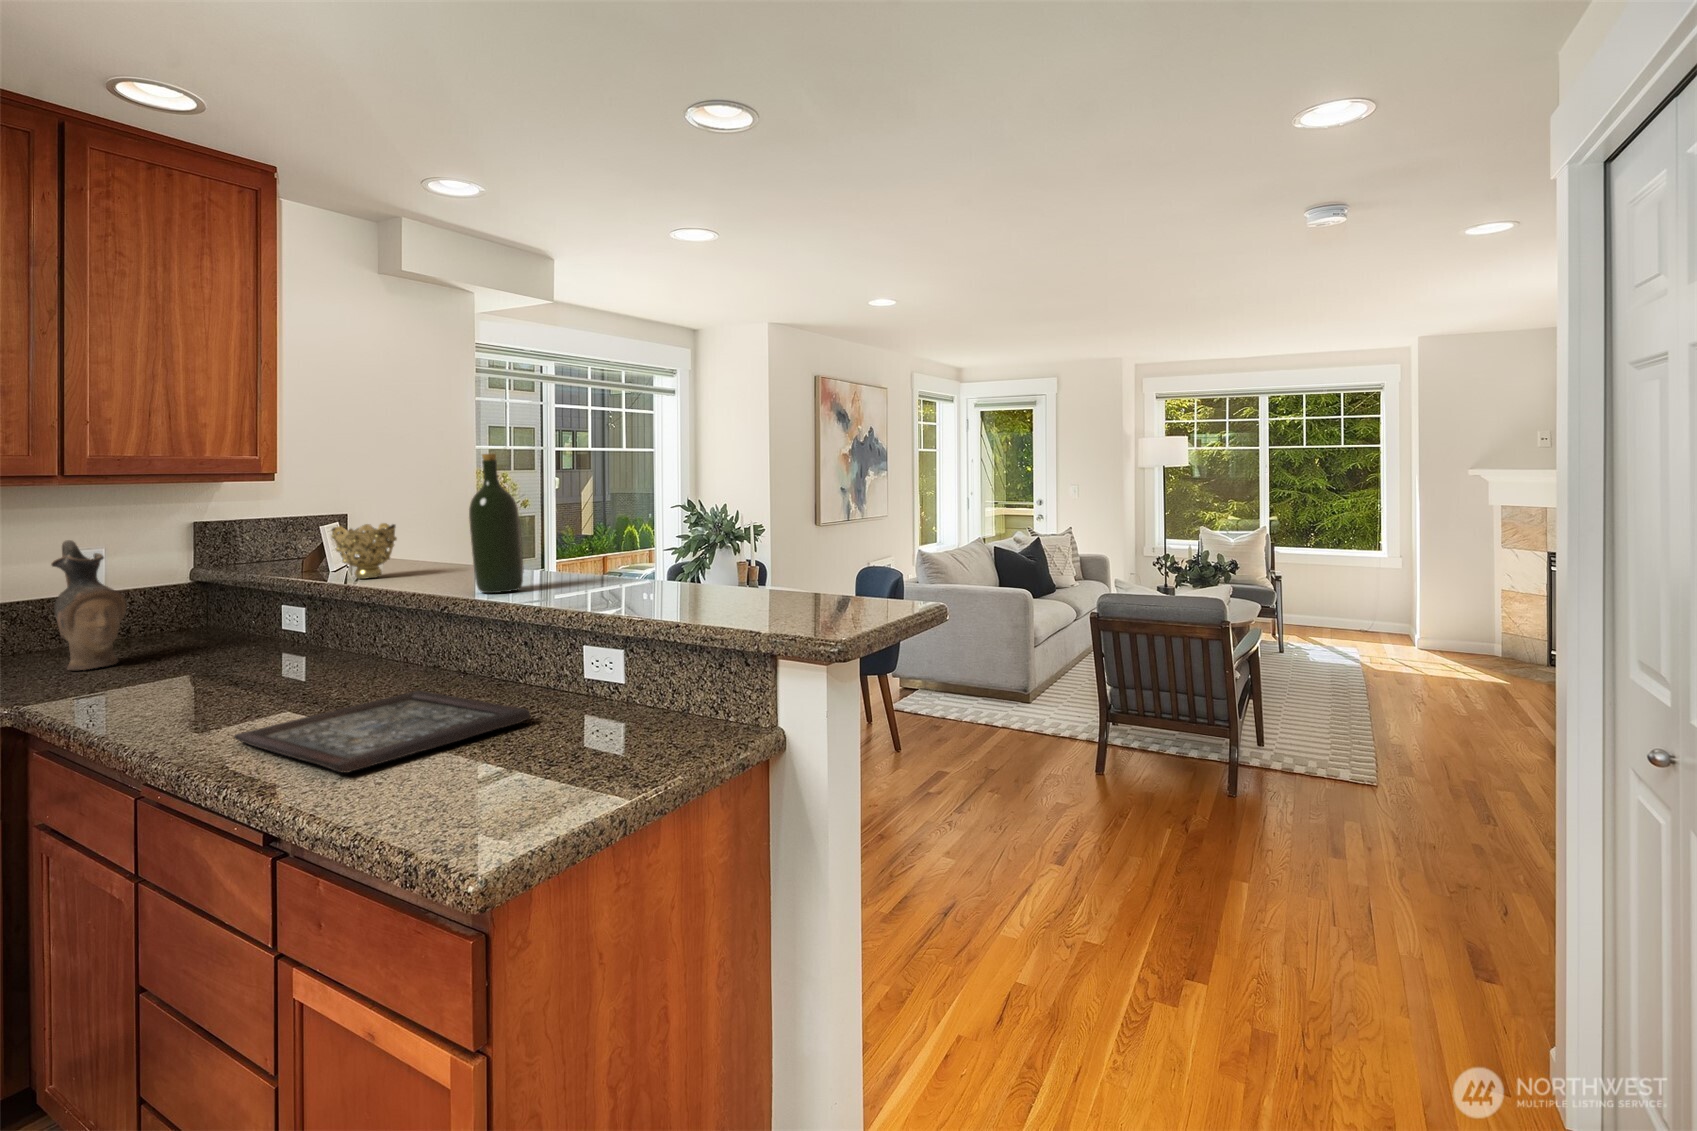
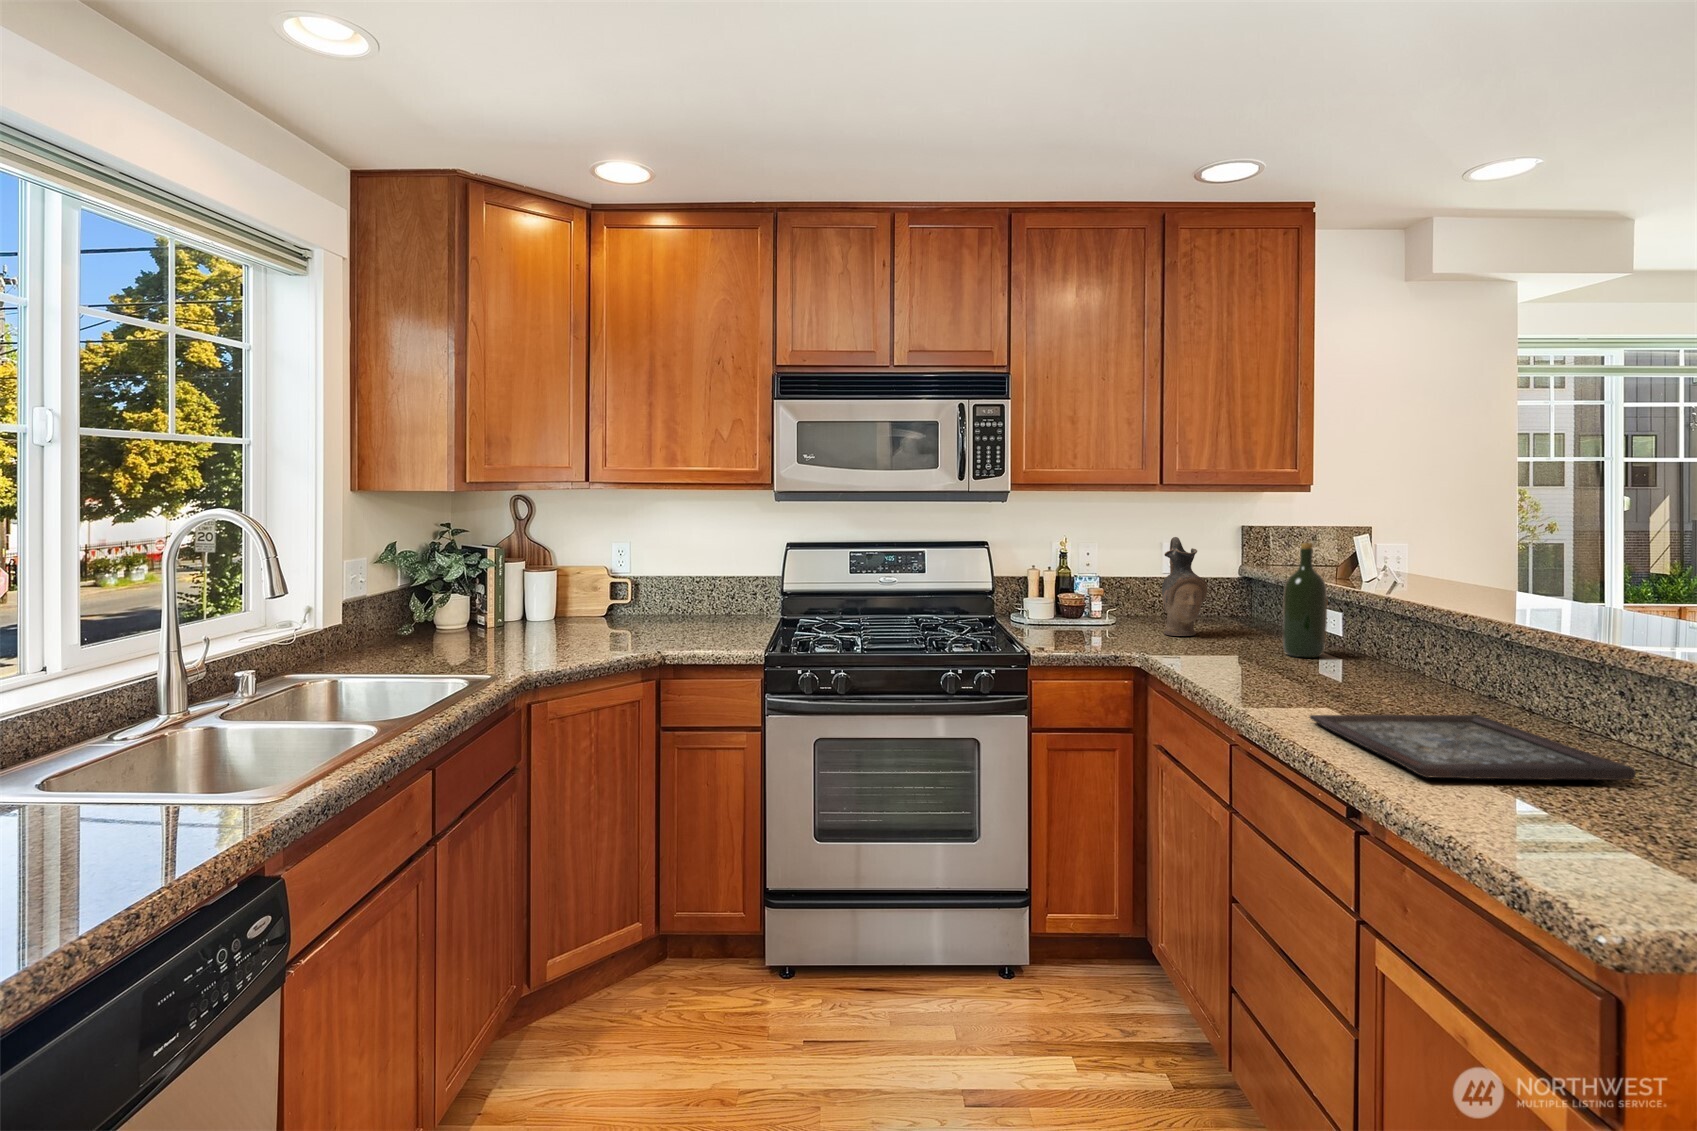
wine bottle: present [469,454,523,593] -> present [1283,543,1327,658]
decorative bowl: present [331,523,397,579] -> none [1379,540,1445,593]

